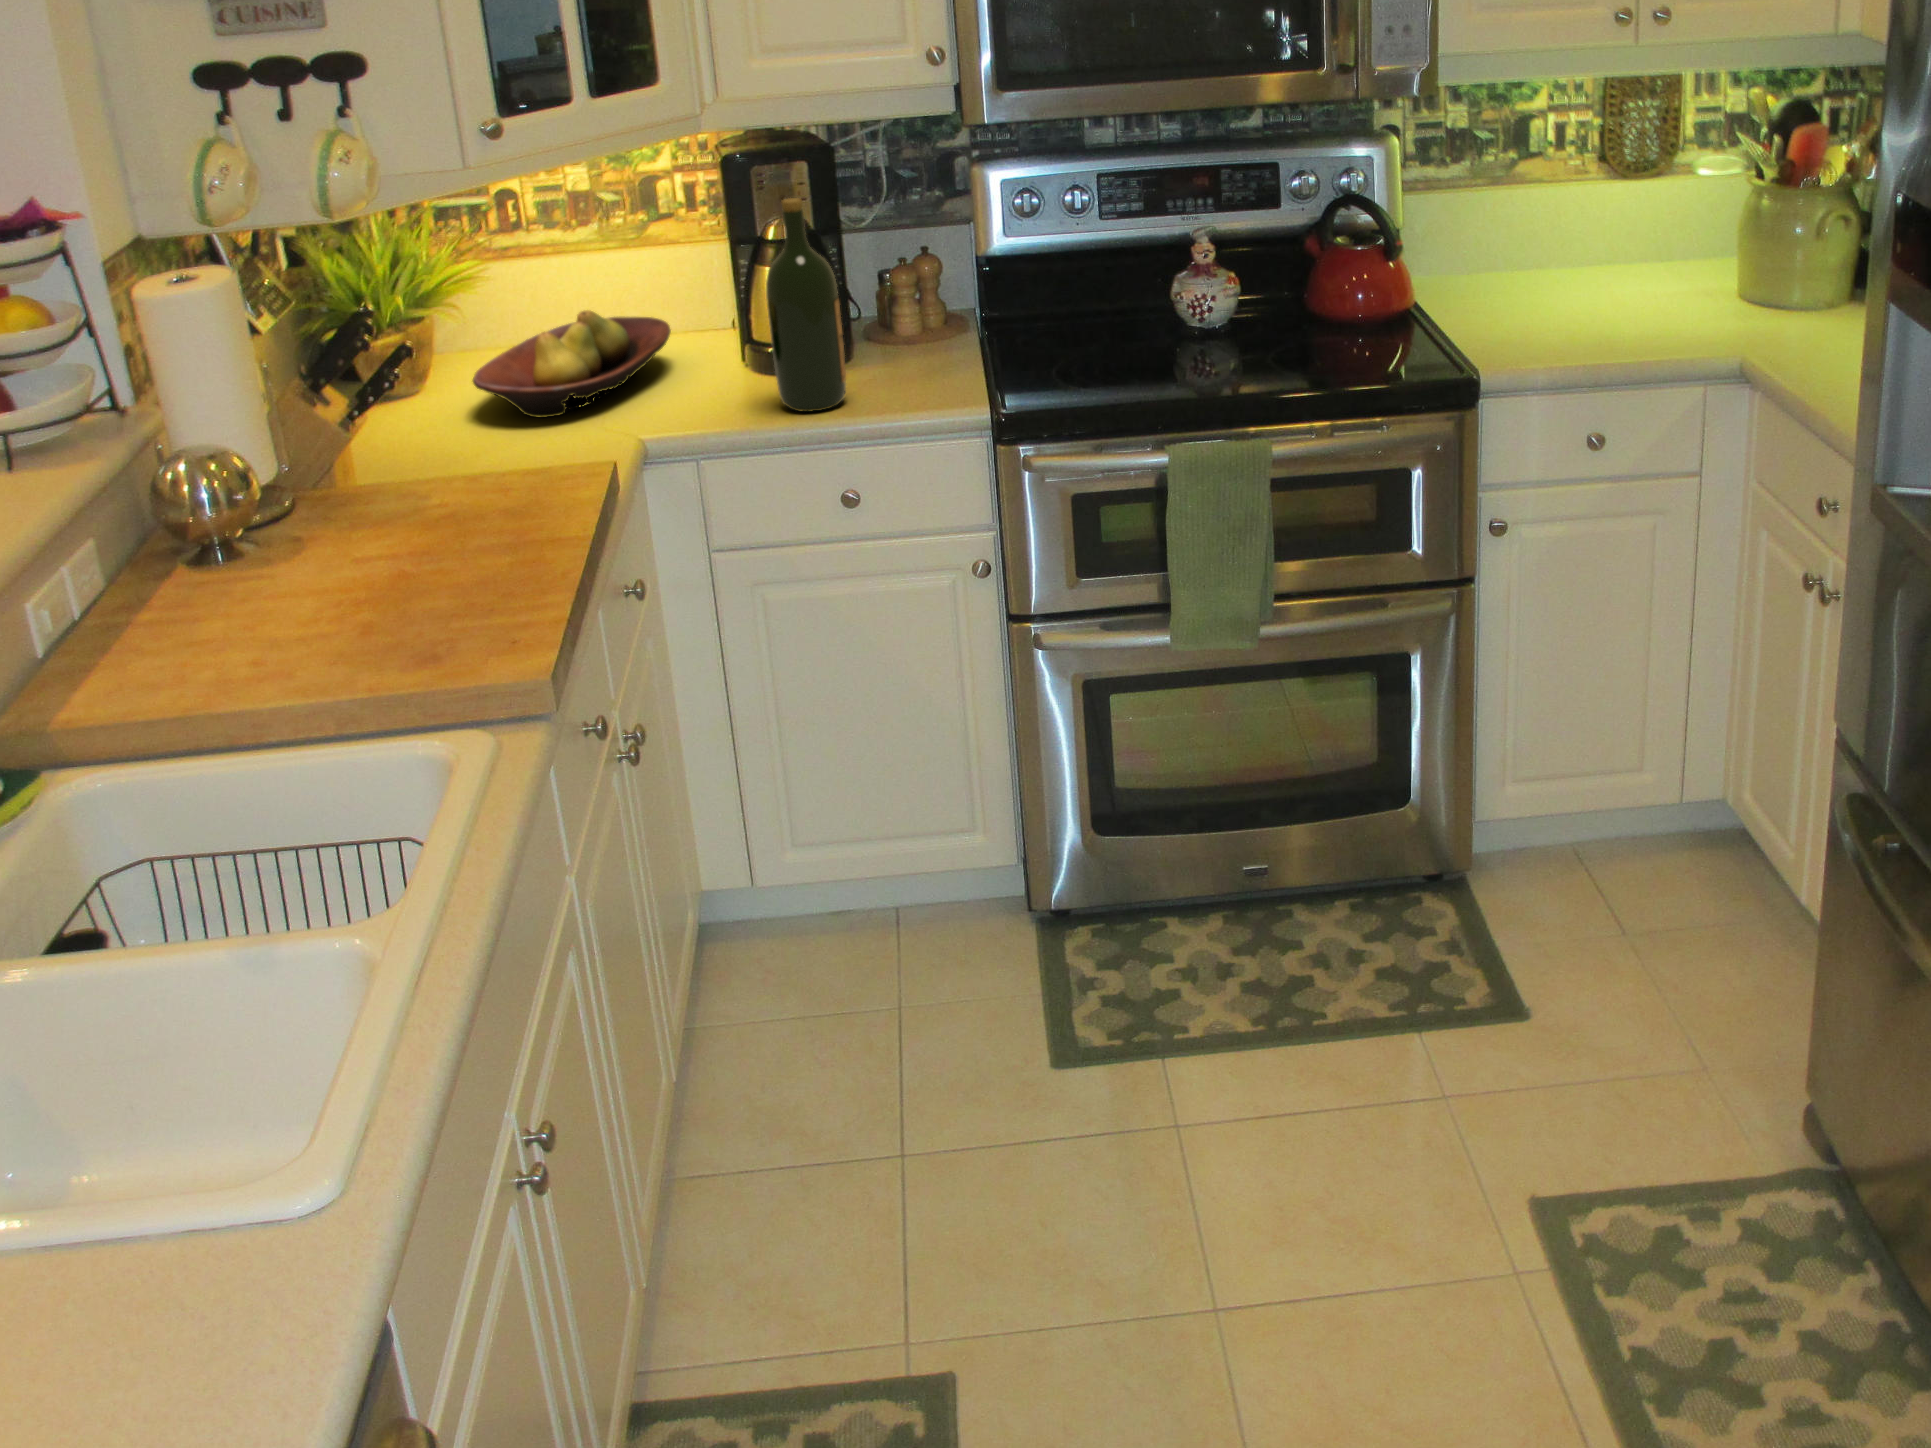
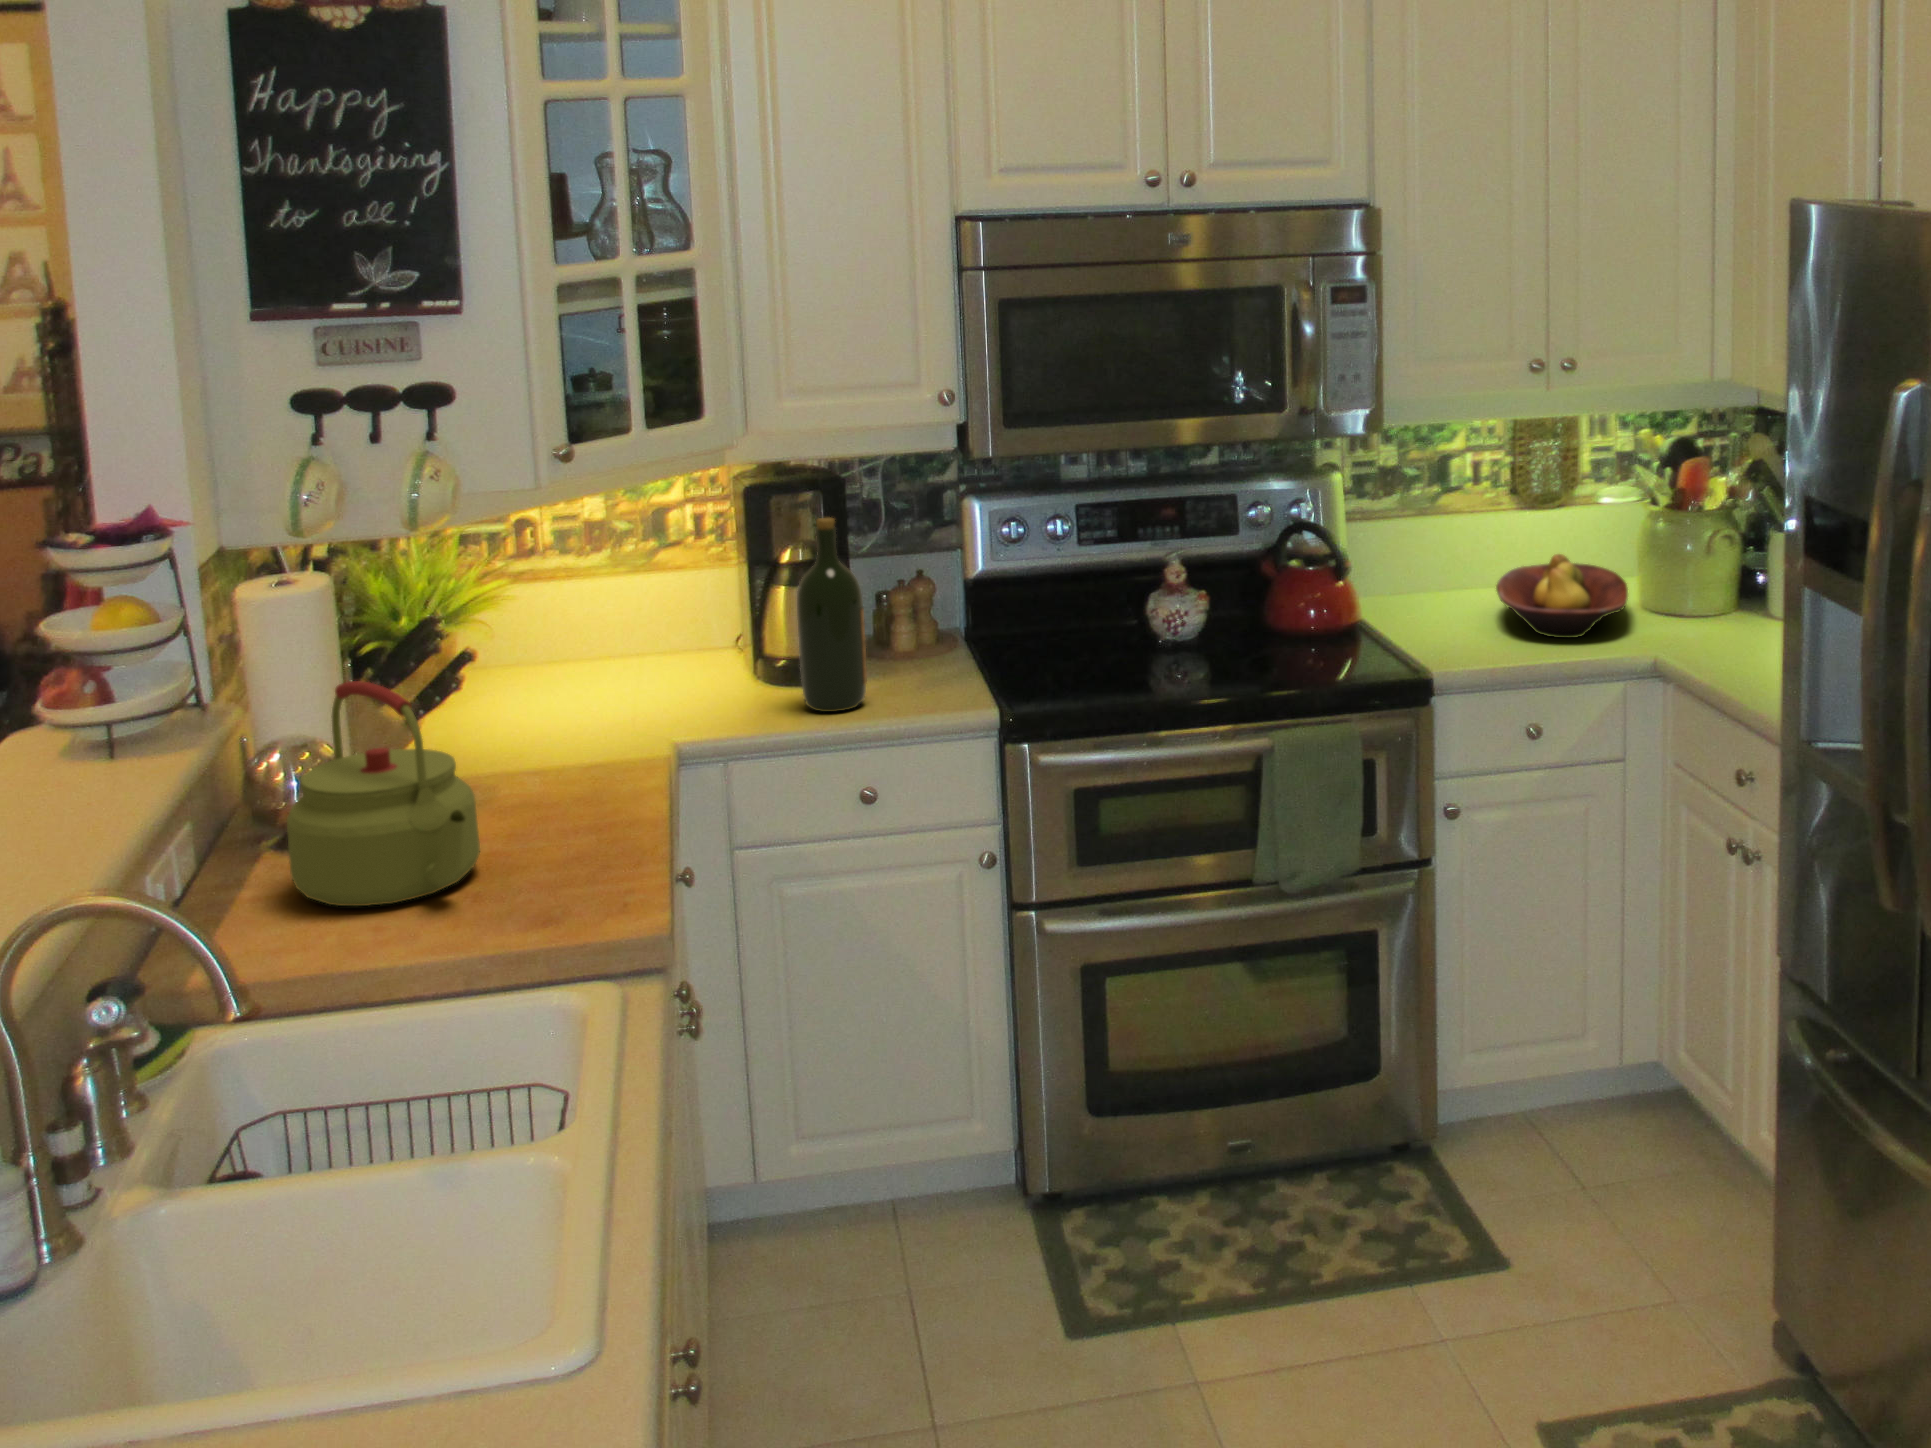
fruit bowl: present [473,310,671,417] -> present [1496,554,1628,638]
kettle: none [185,395,391,634] -> present [287,681,480,906]

